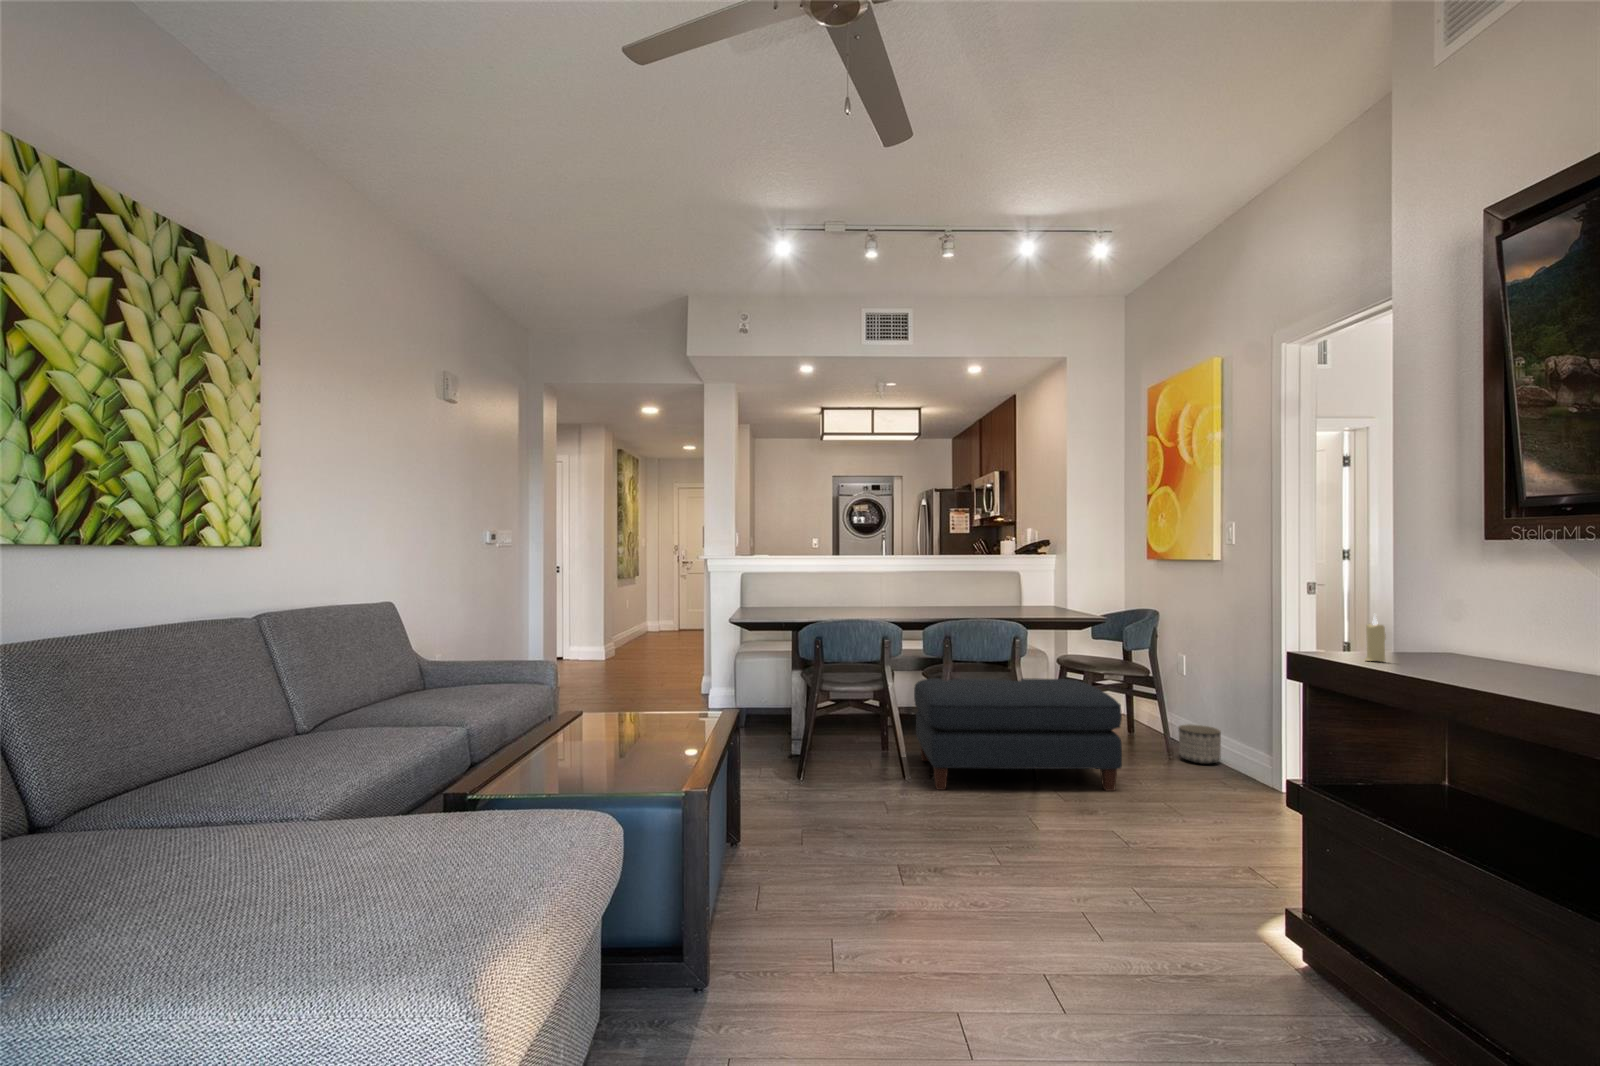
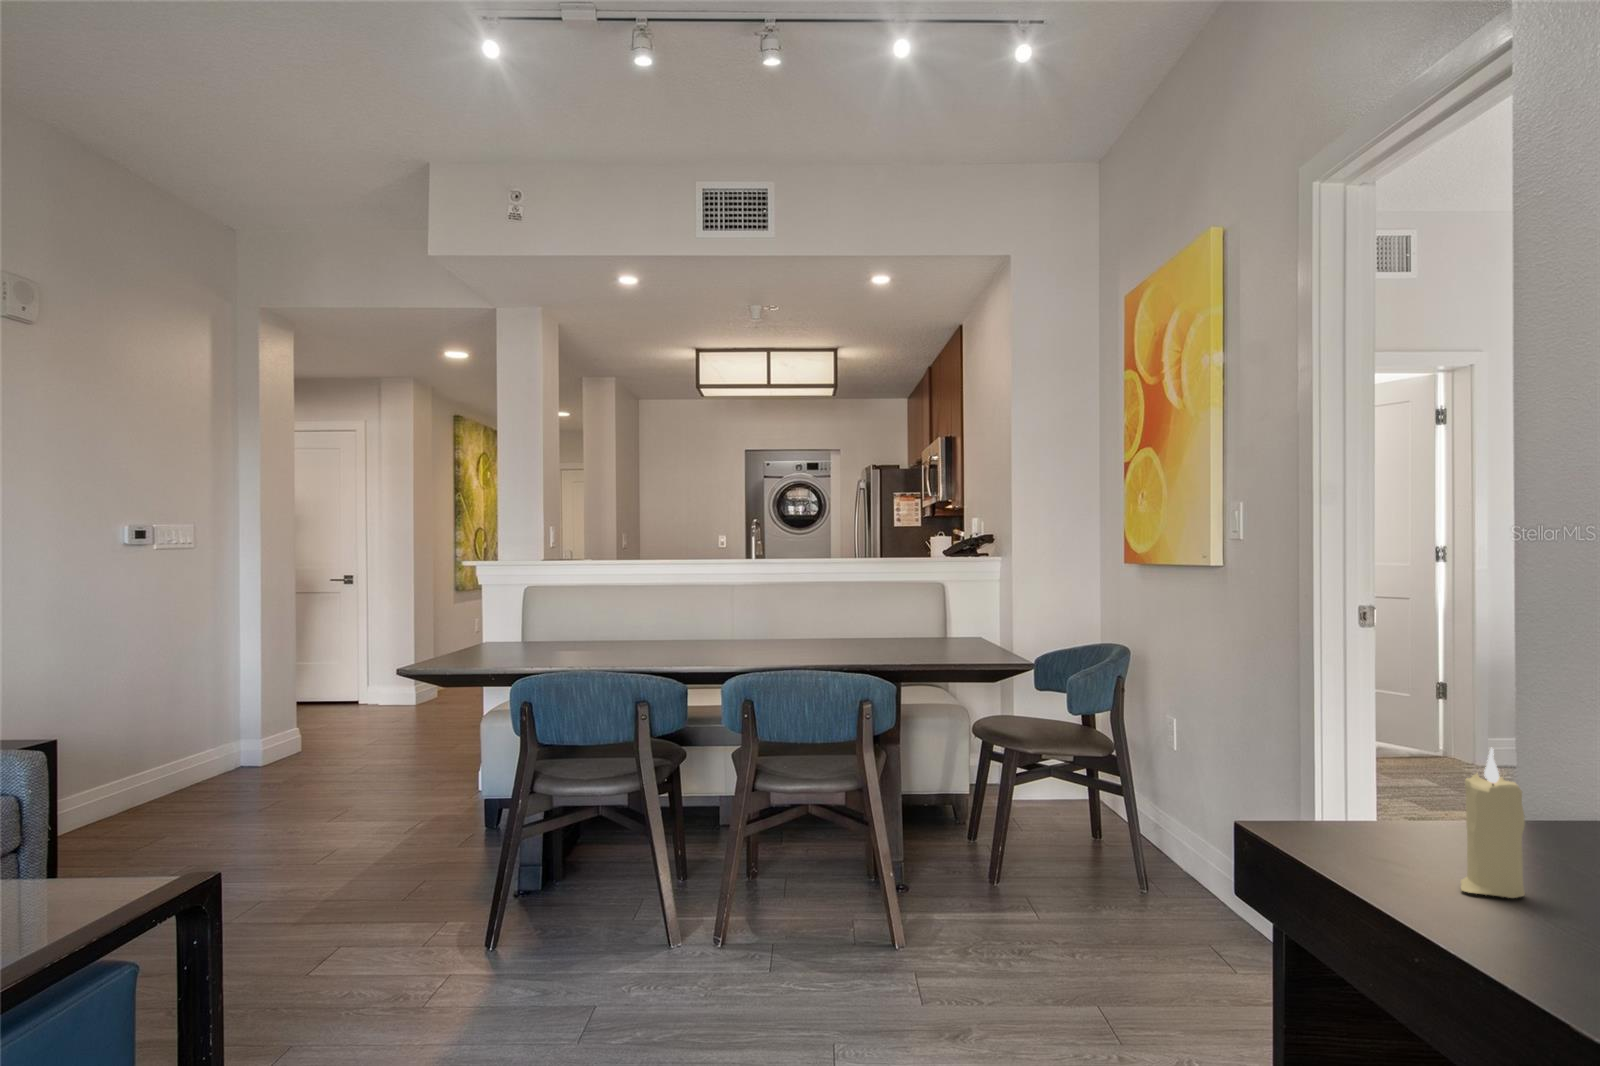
ottoman: present [914,678,1122,791] -> none [690,766,1030,980]
planter: present [1178,724,1221,764] -> none [1154,838,1223,910]

